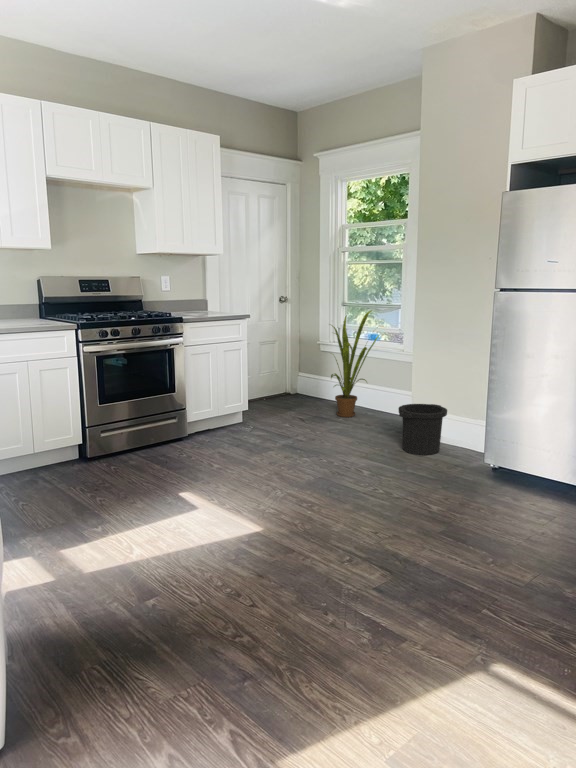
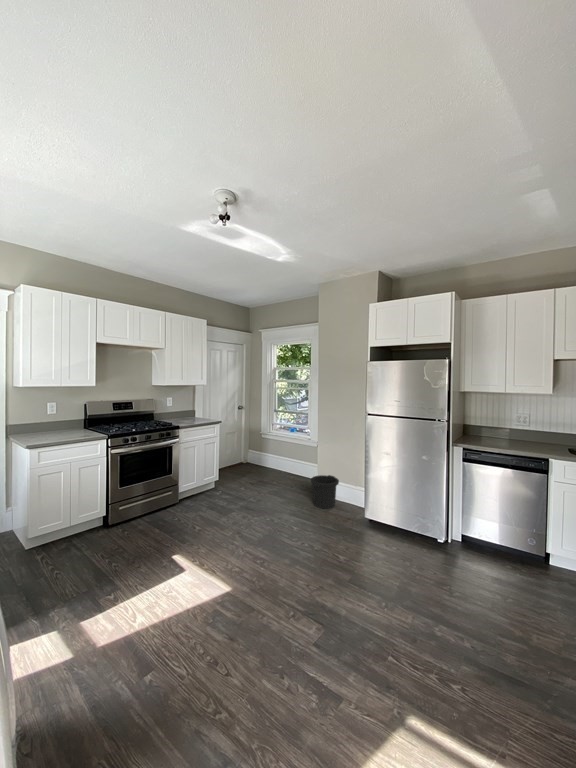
house plant: present [331,311,379,417] -> none [266,416,297,480]

